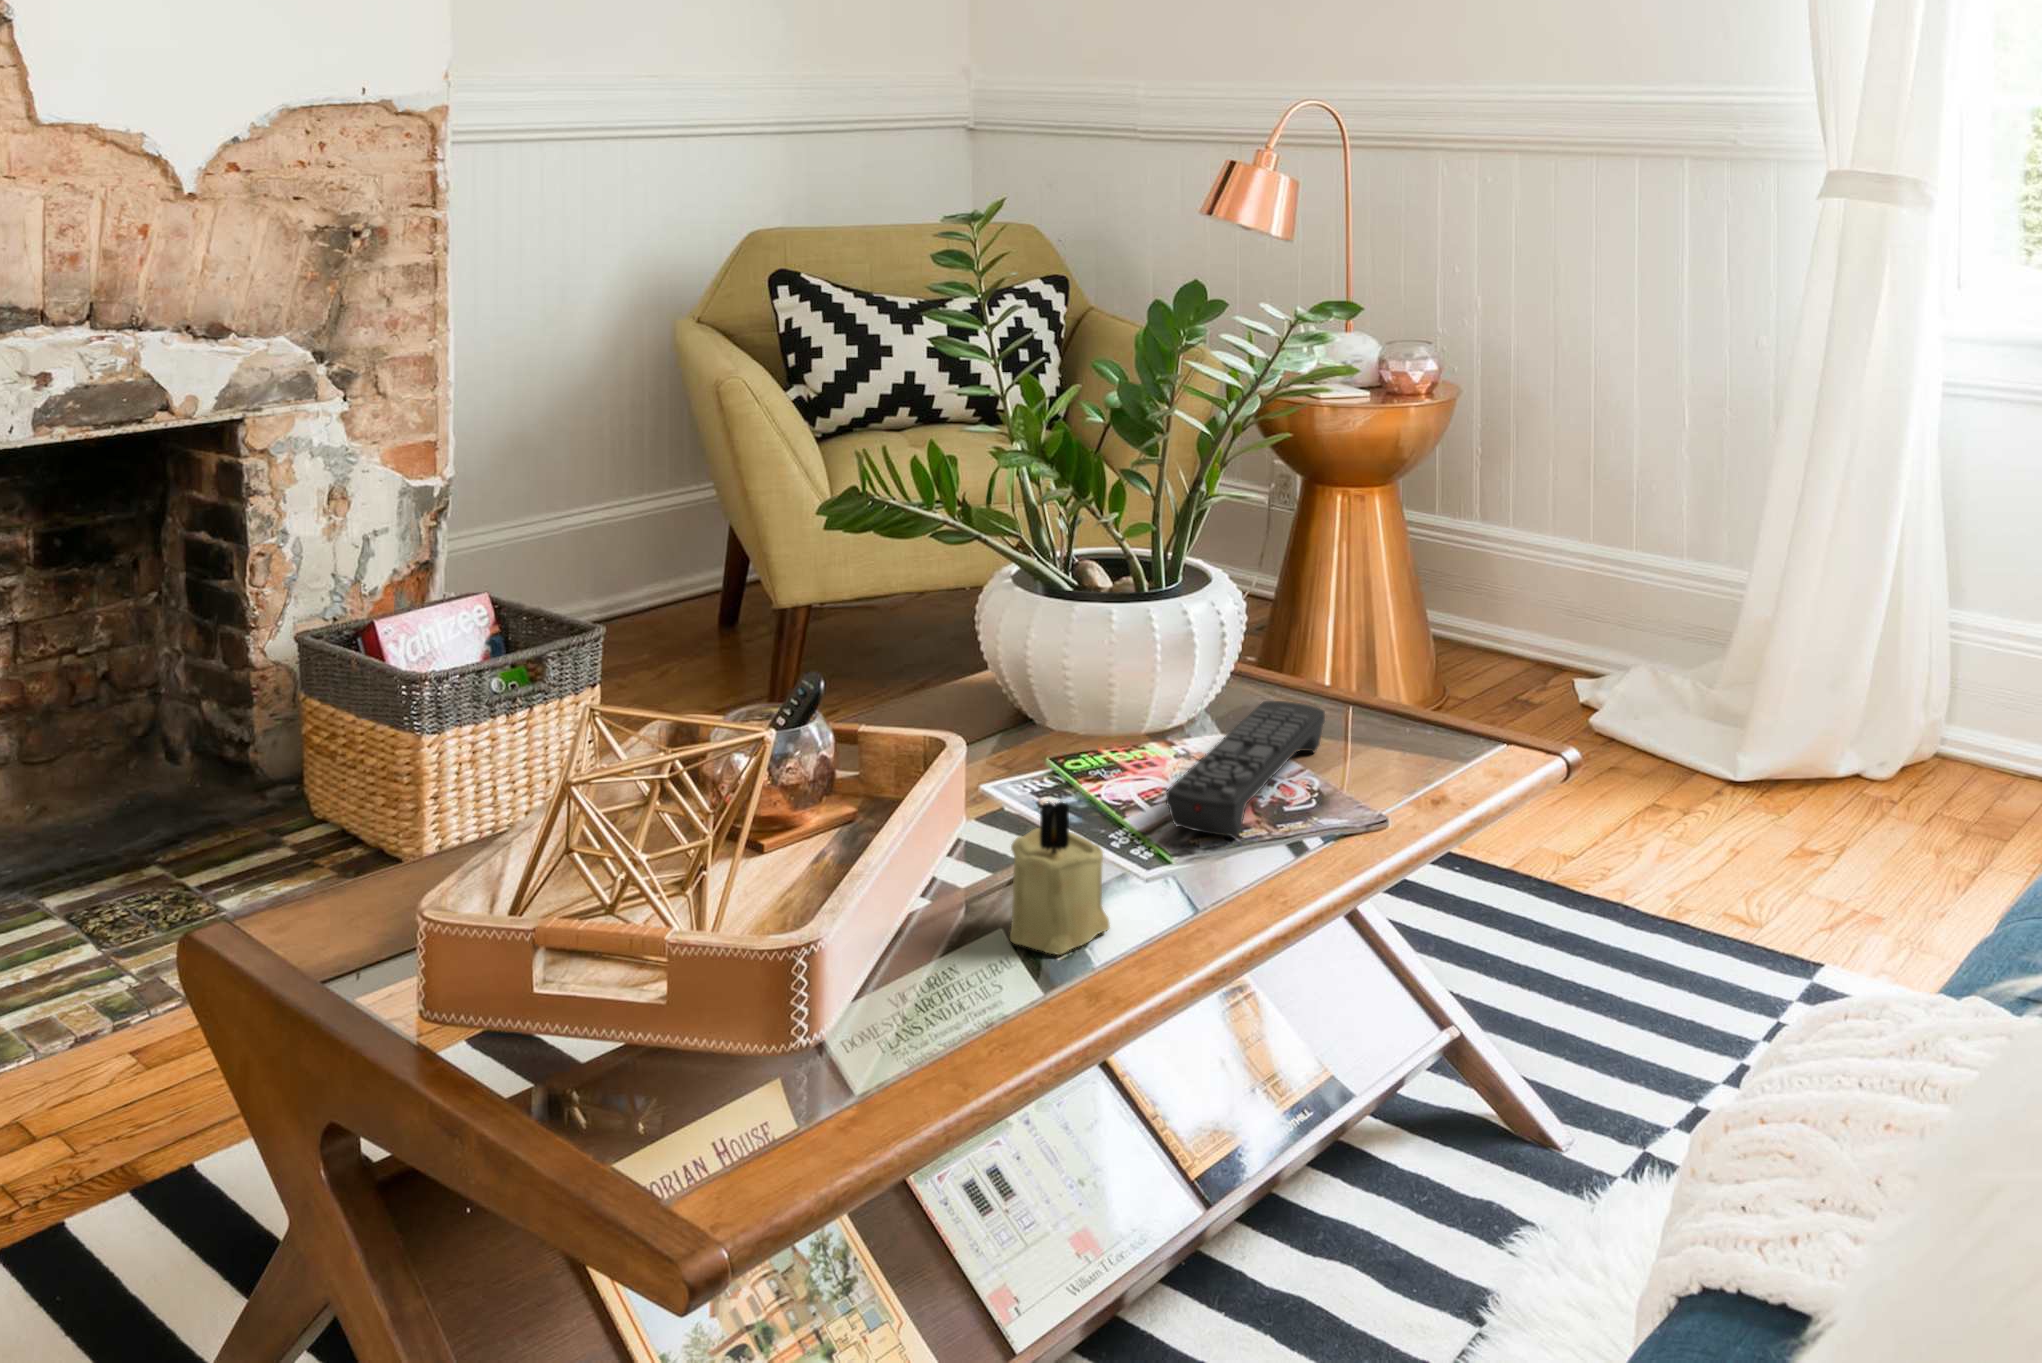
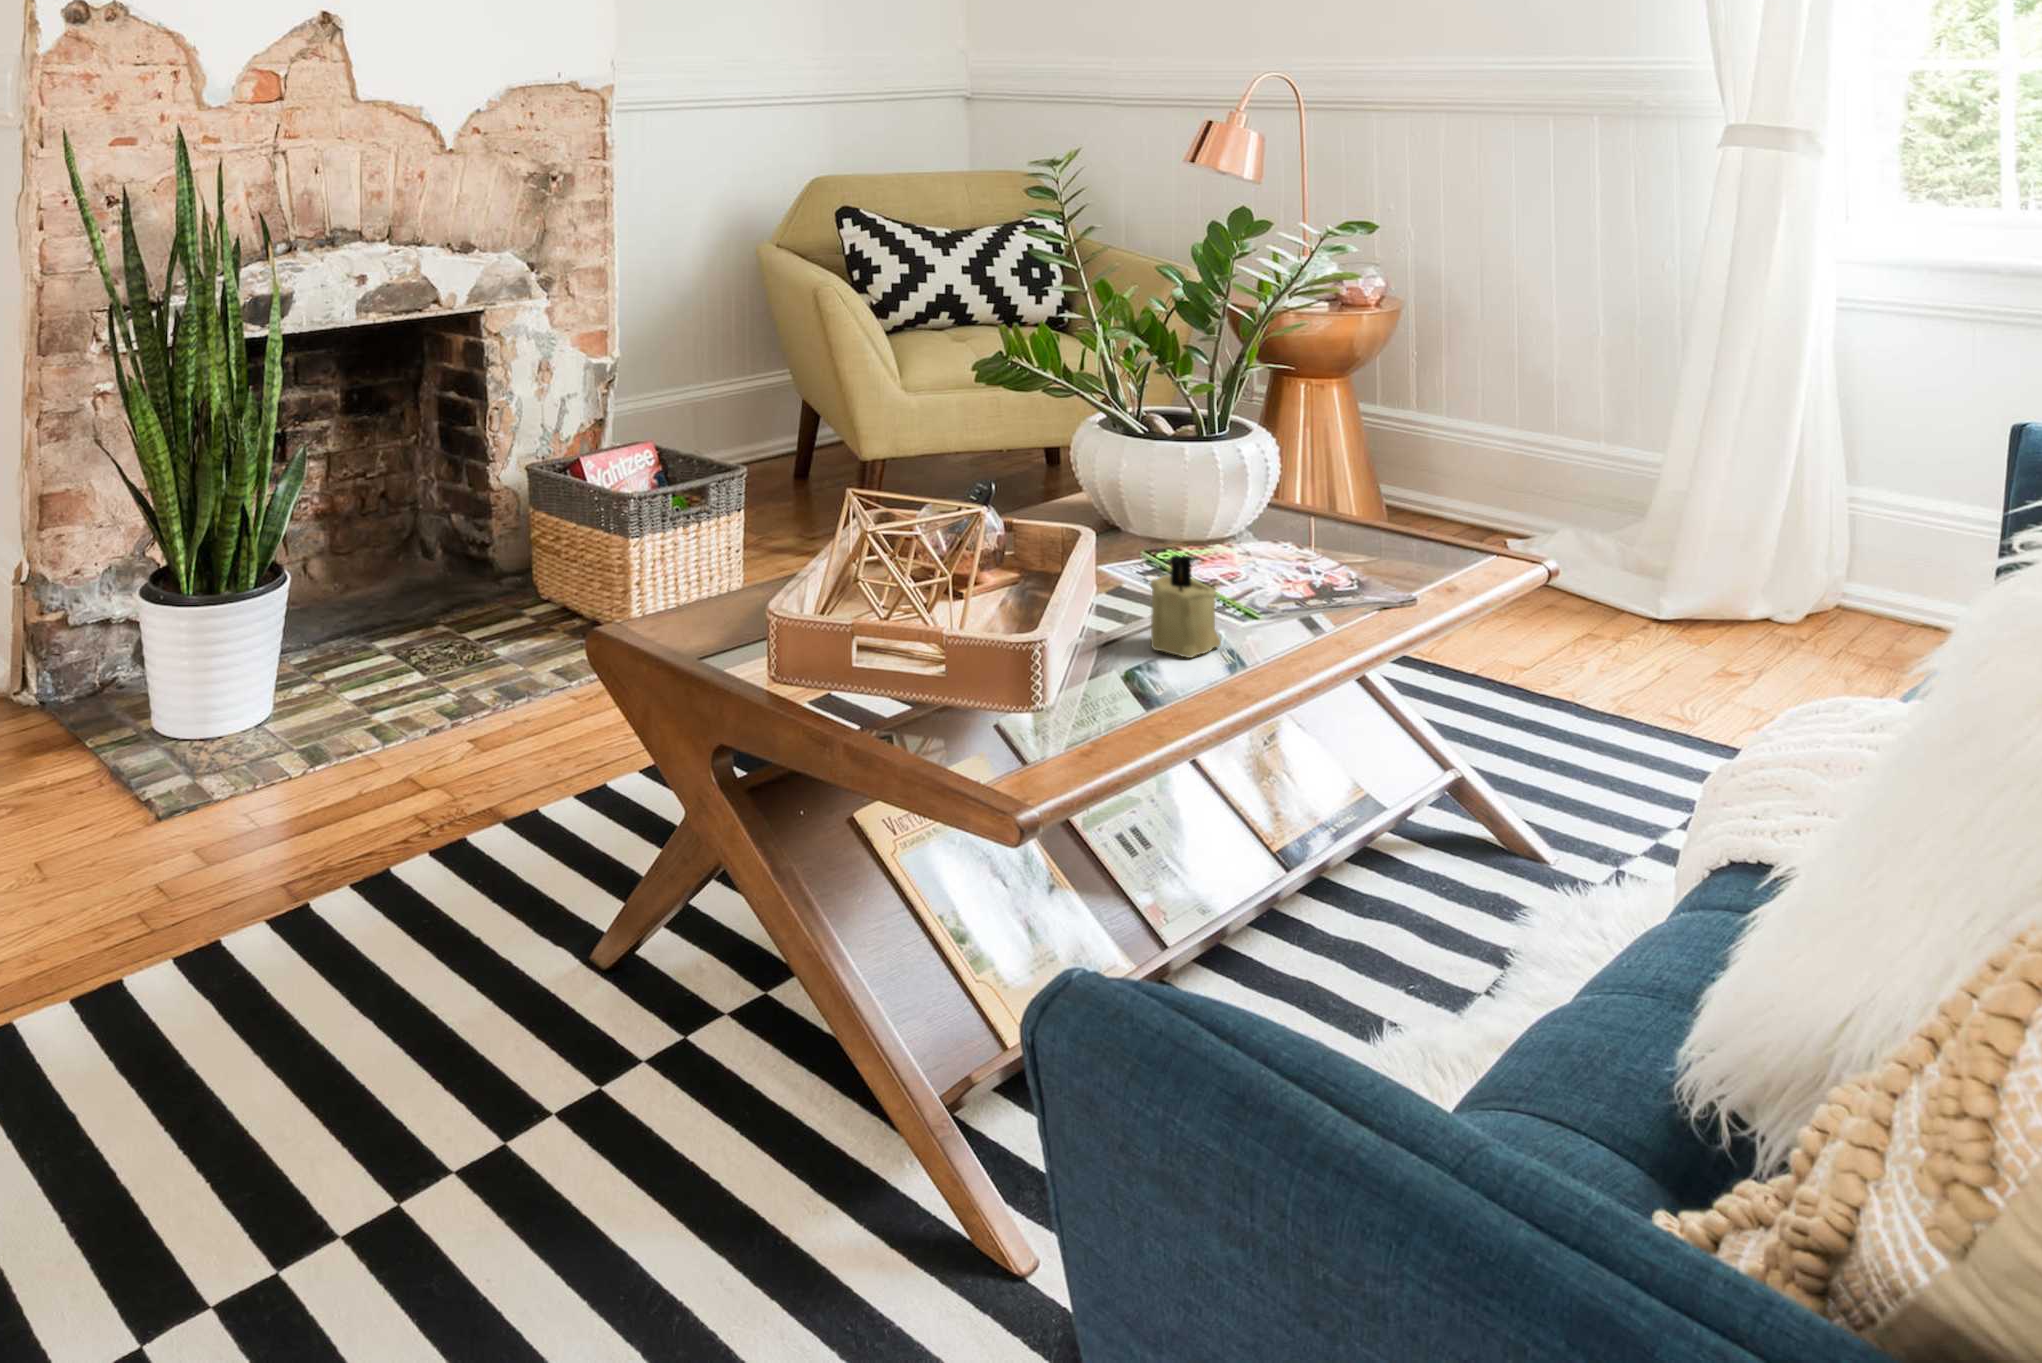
remote control: present [1166,701,1325,837] -> none [1243,514,1348,599]

